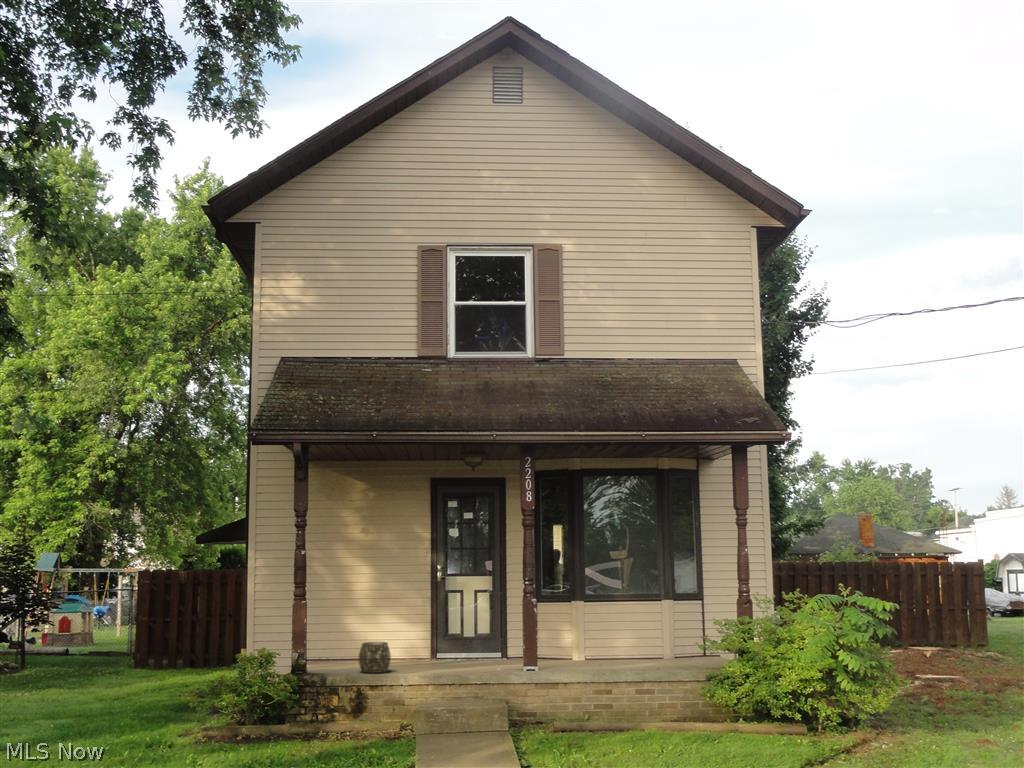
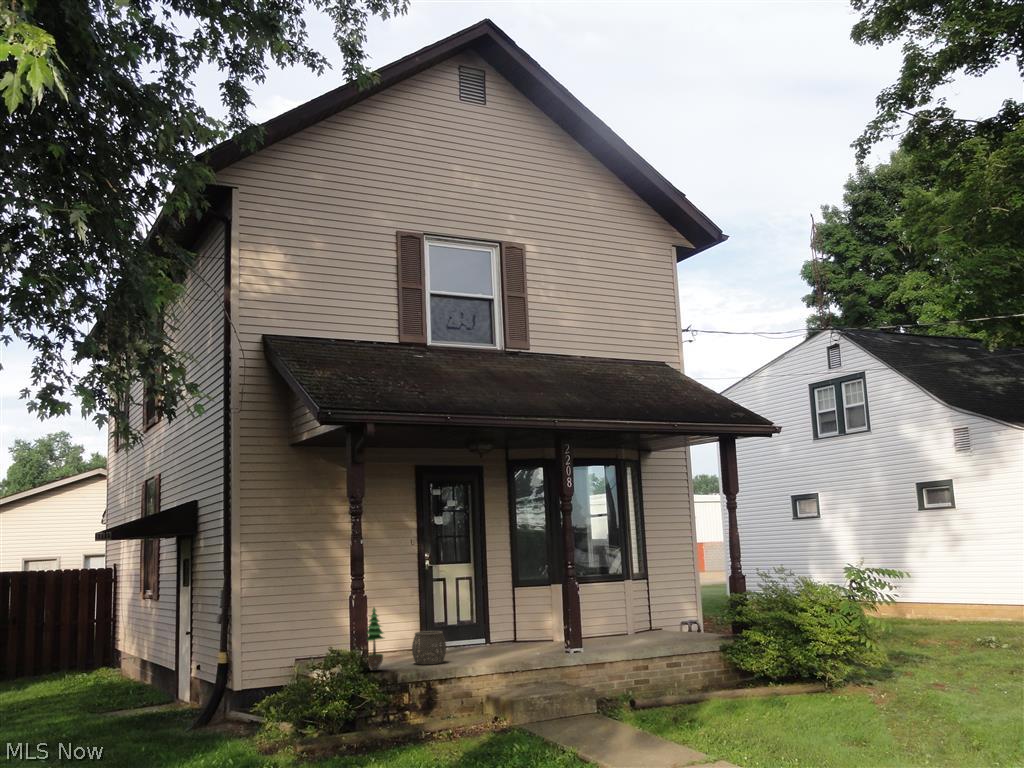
potted tree: none [304,616,324,673] -> present [367,608,383,670]

